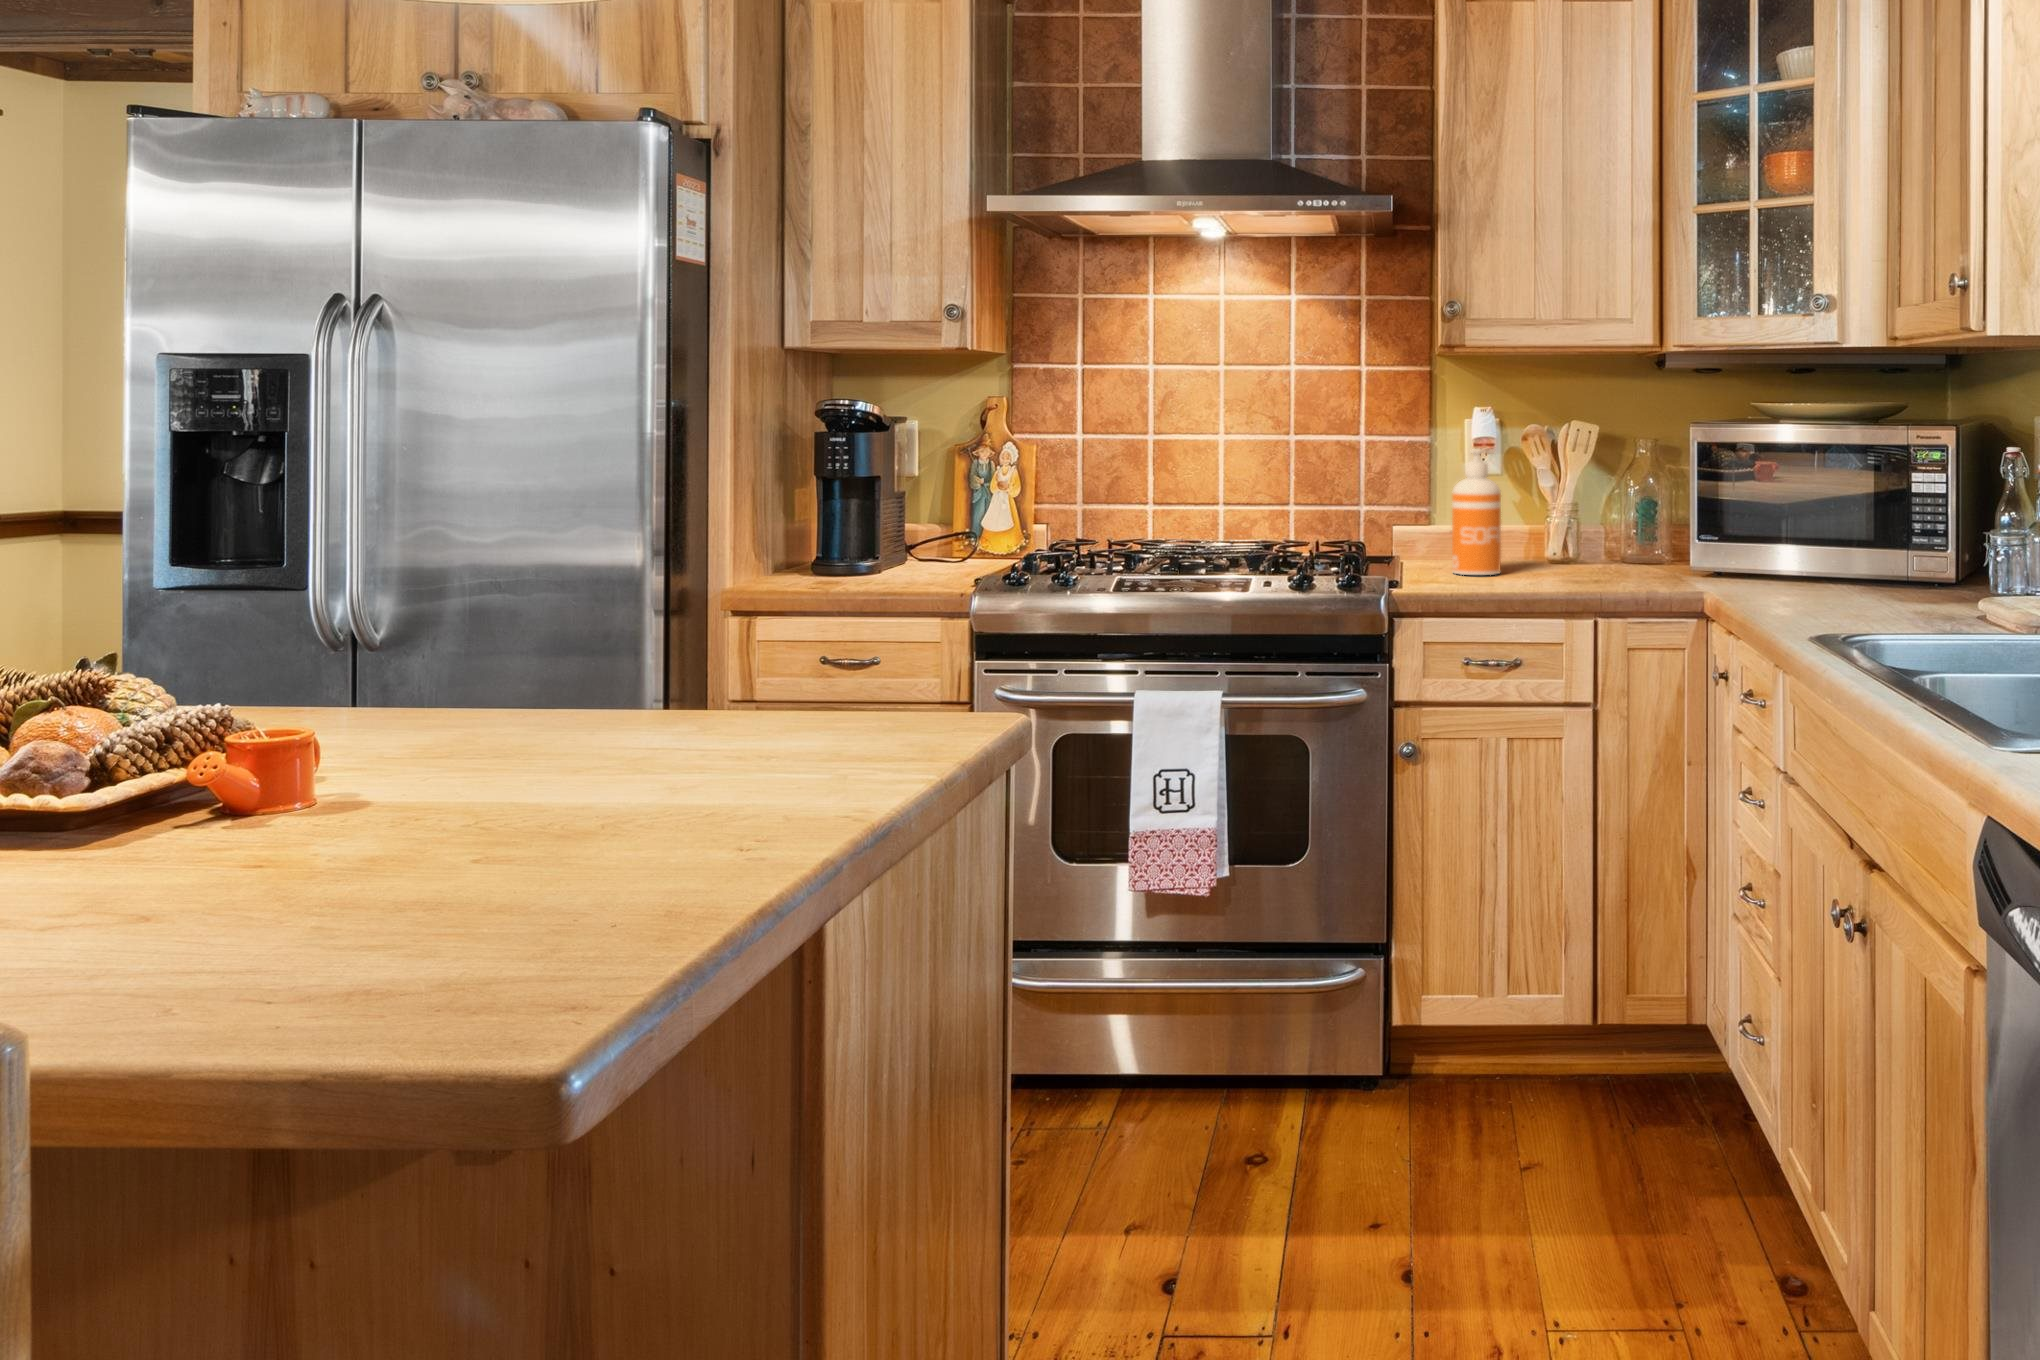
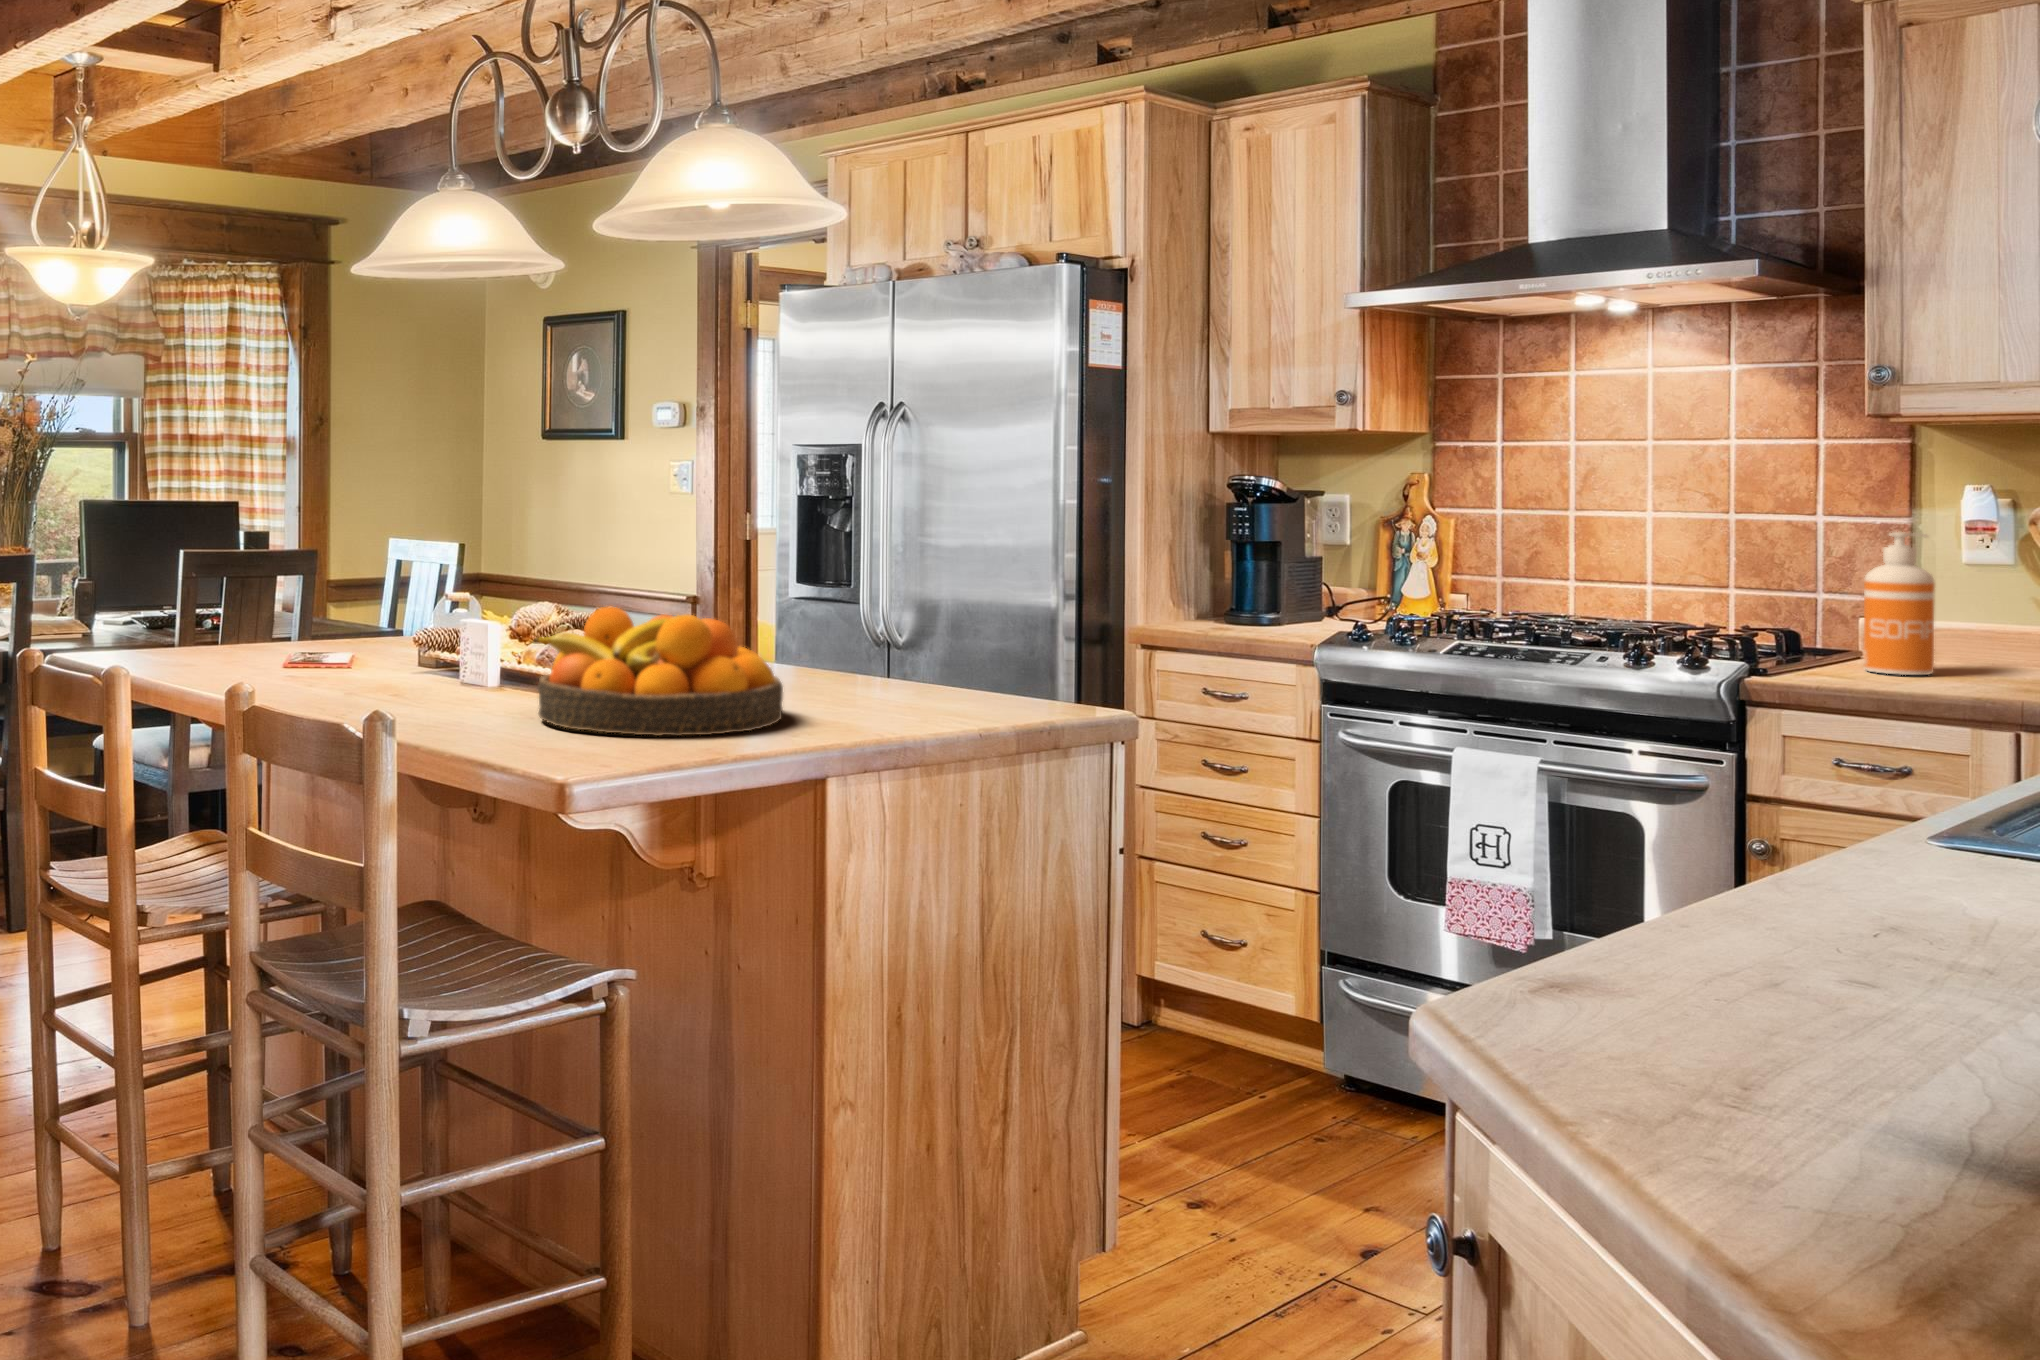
fruit bowl: none [340,629,778,846] -> present [533,607,783,736]

